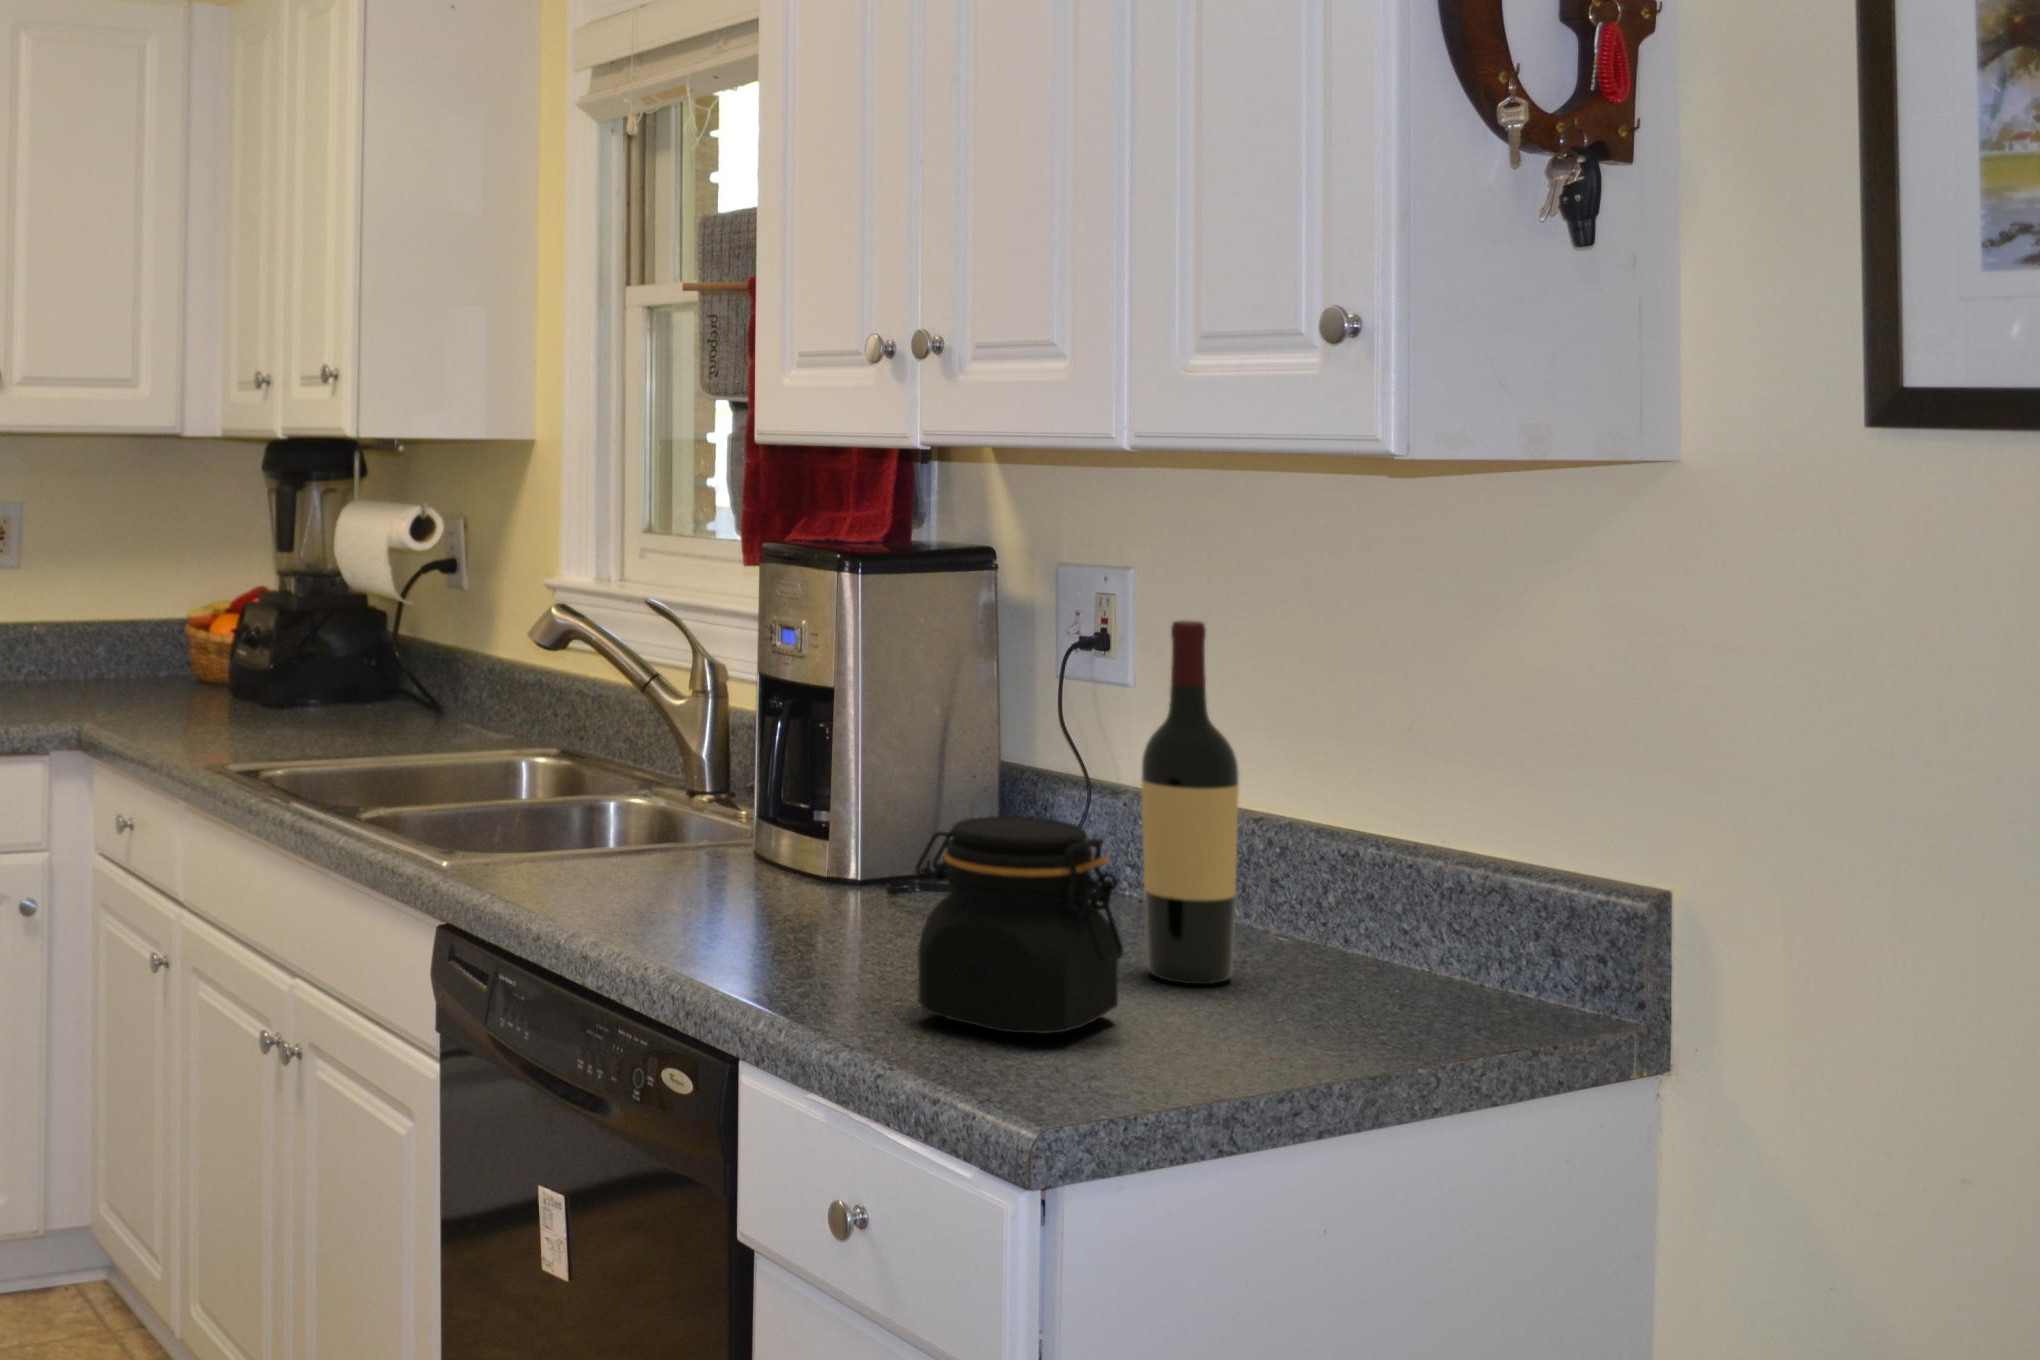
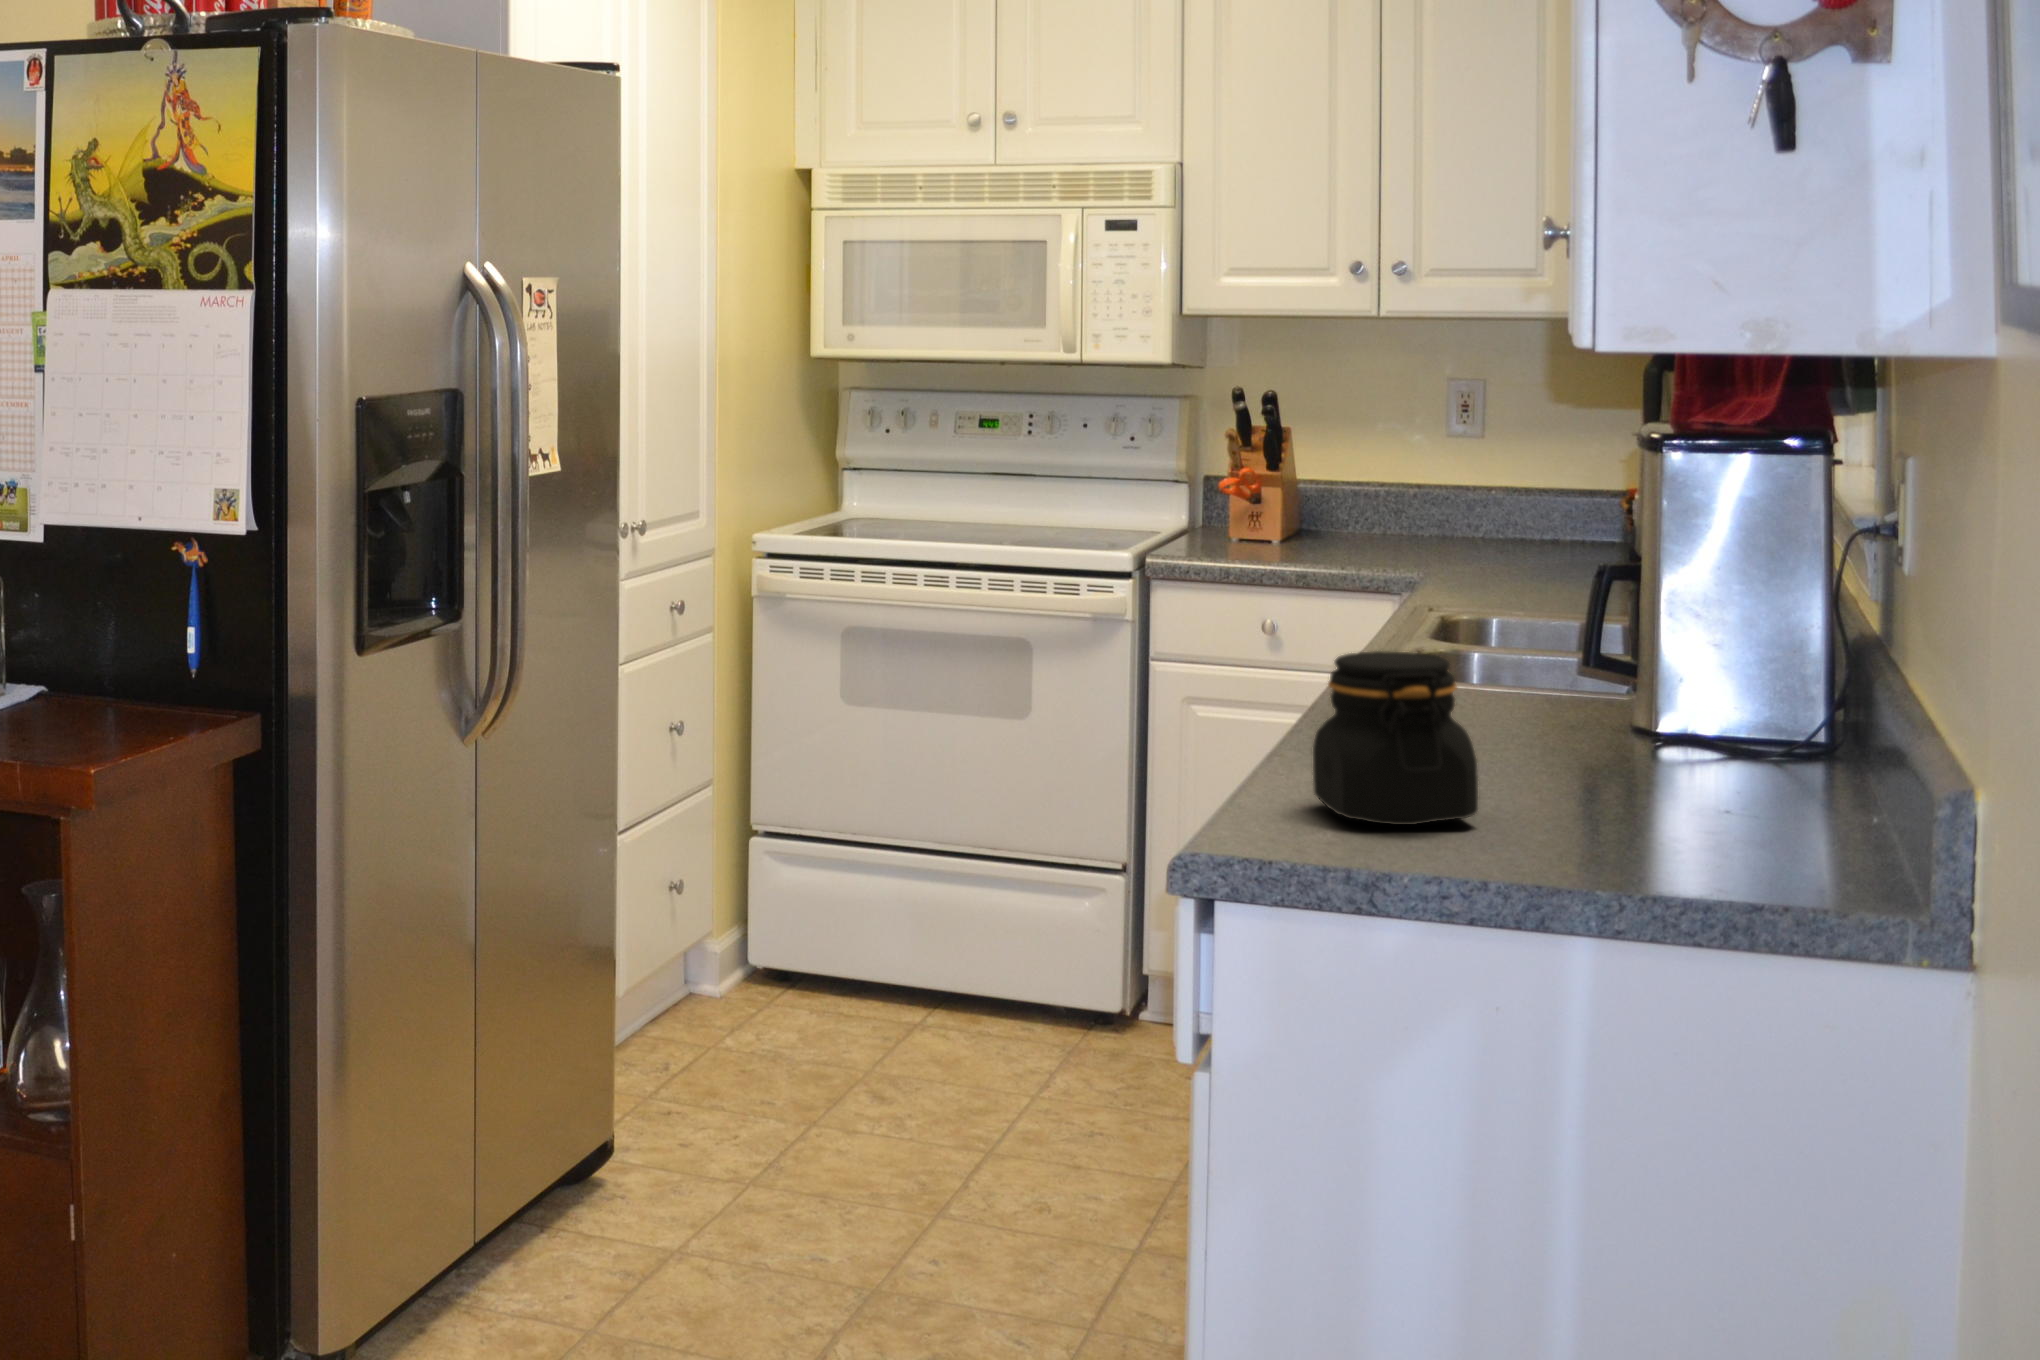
wine bottle: present [1141,620,1239,984] -> none [1609,500,1703,828]

